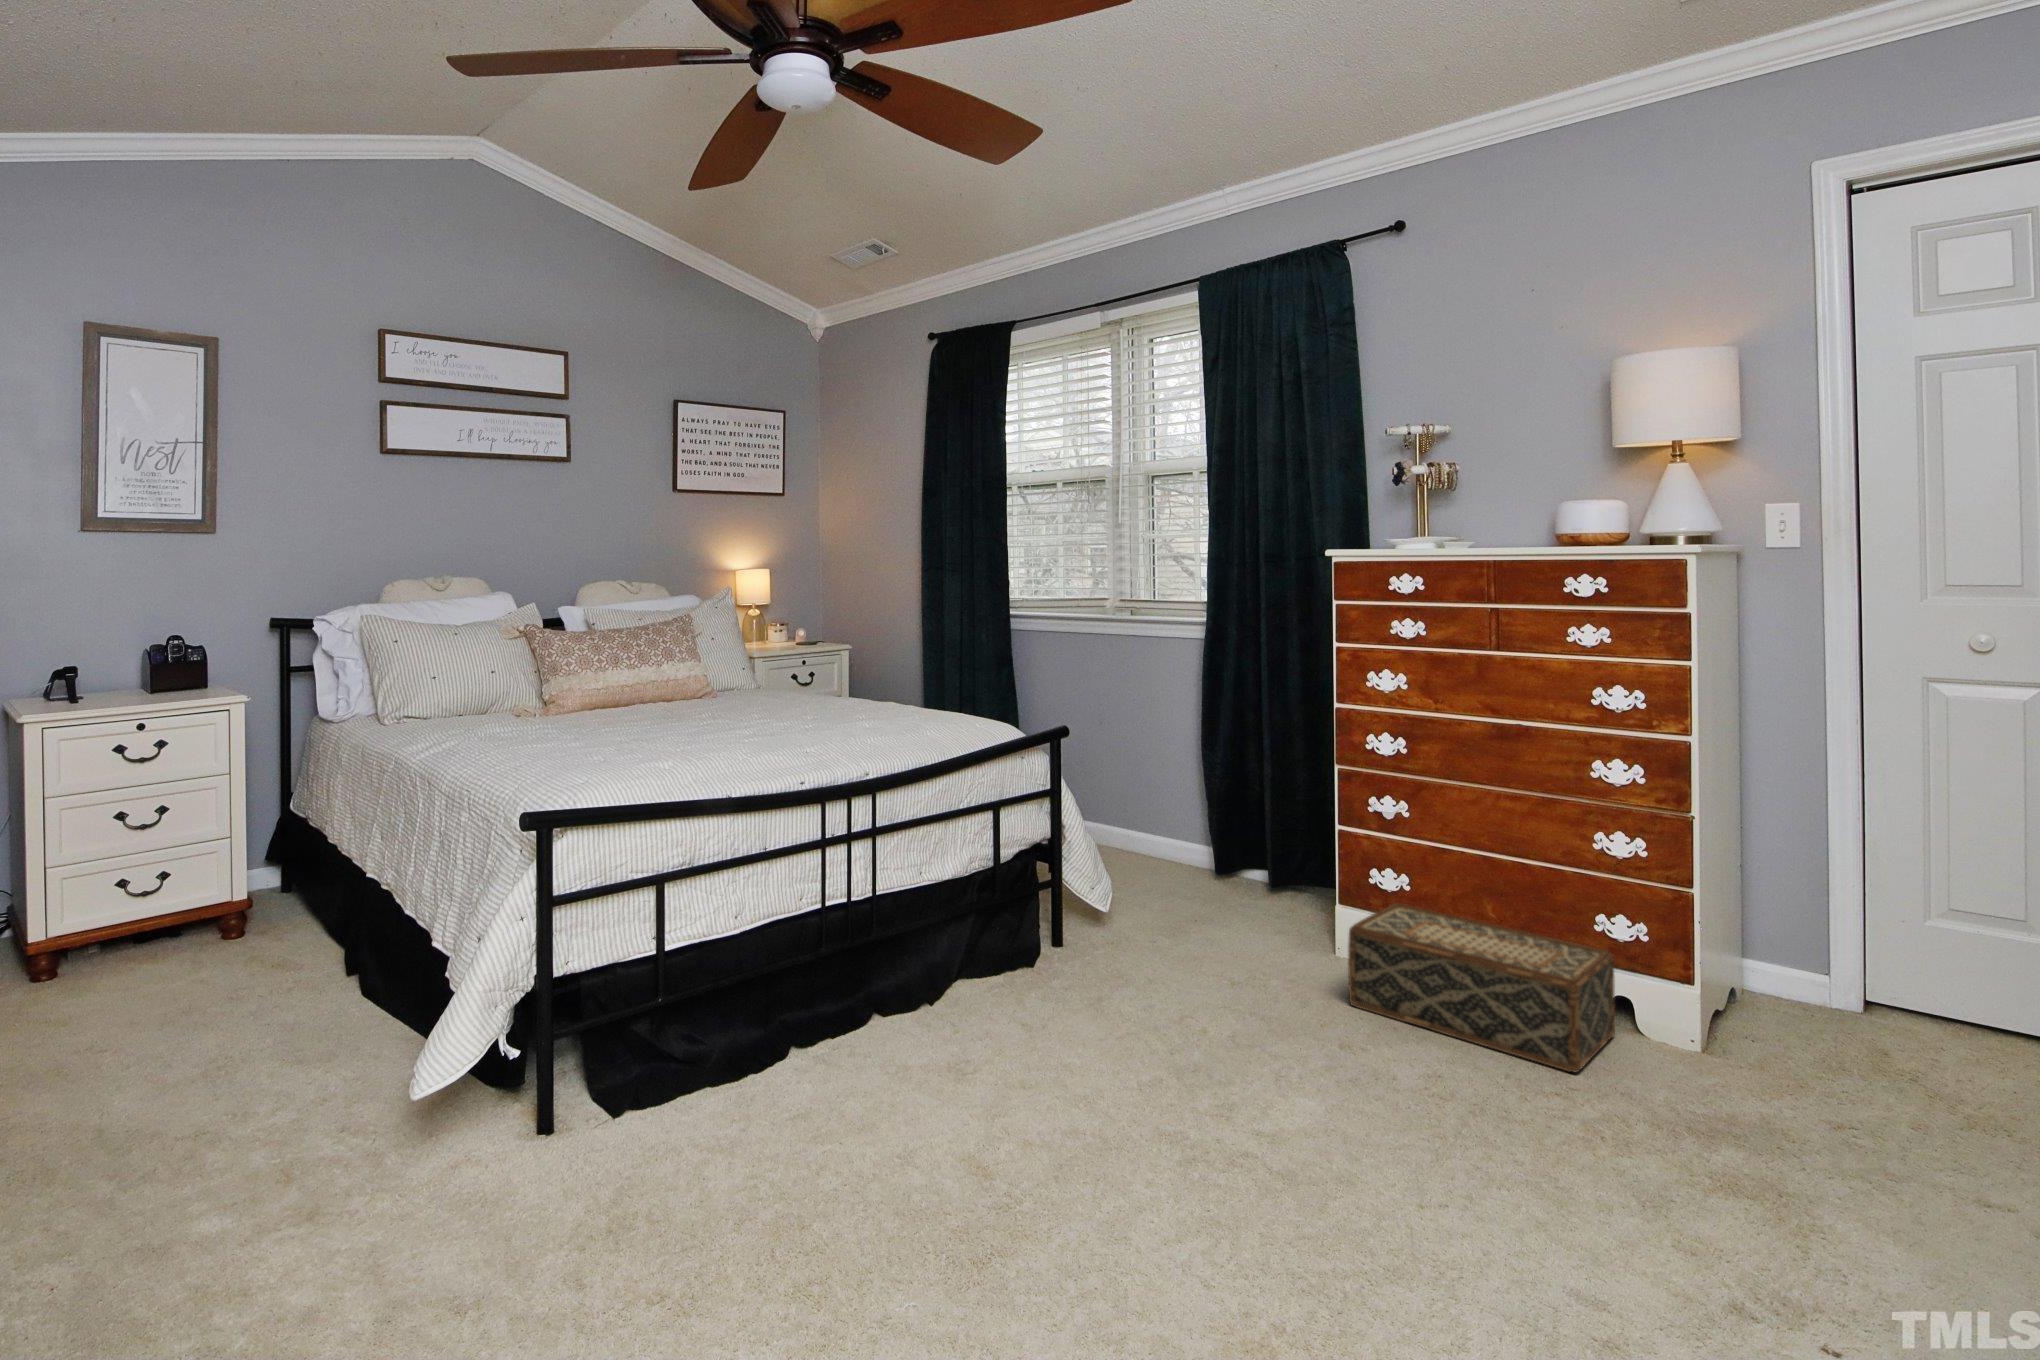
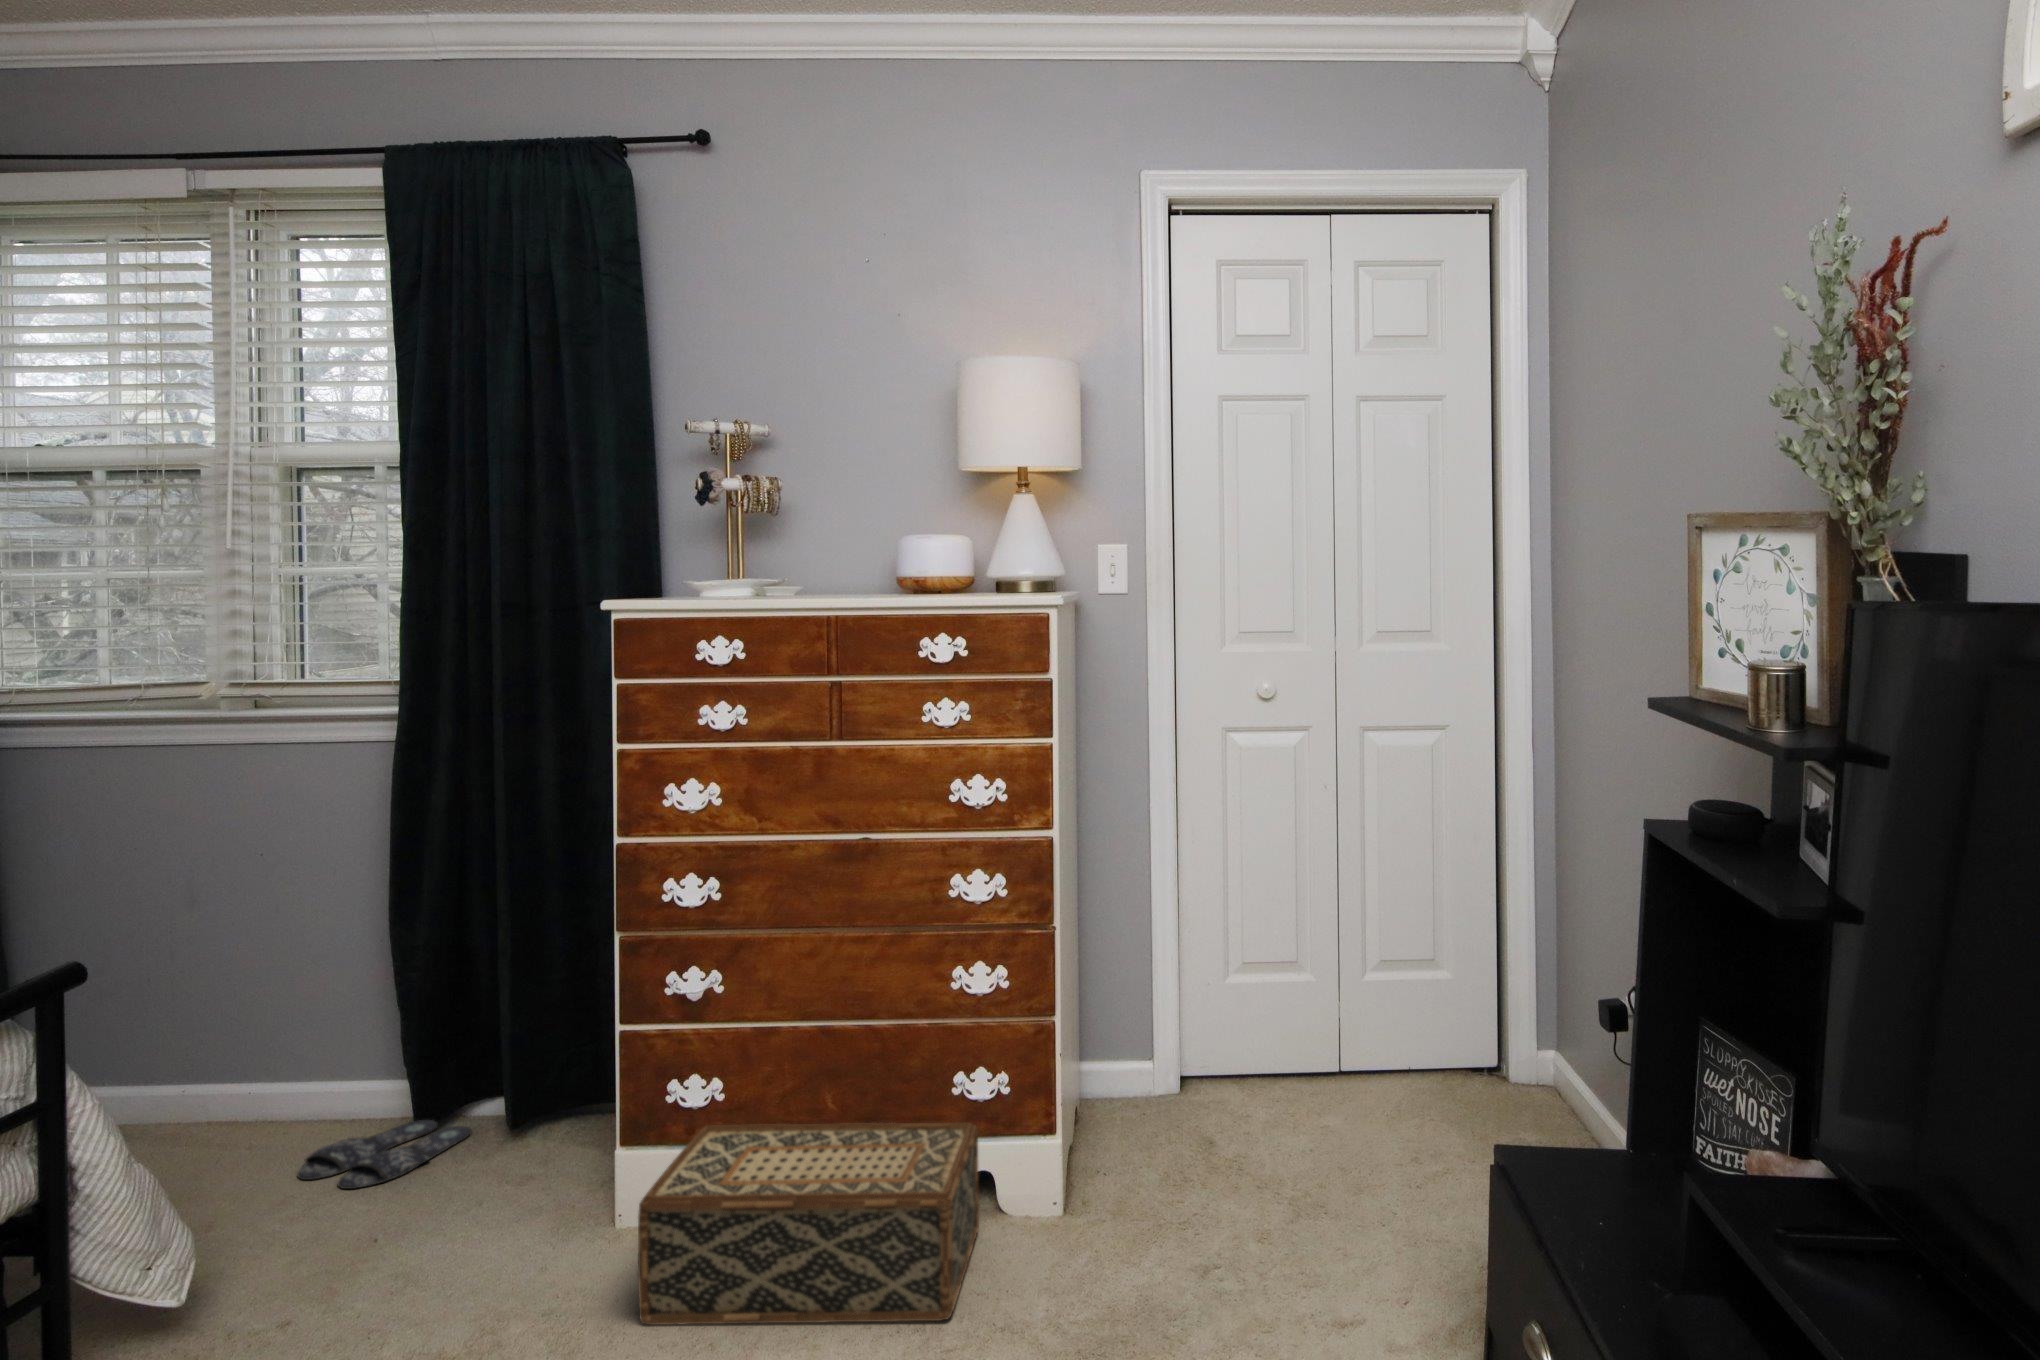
slippers: none [1157,872,1250,898] -> present [298,1120,471,1189]

